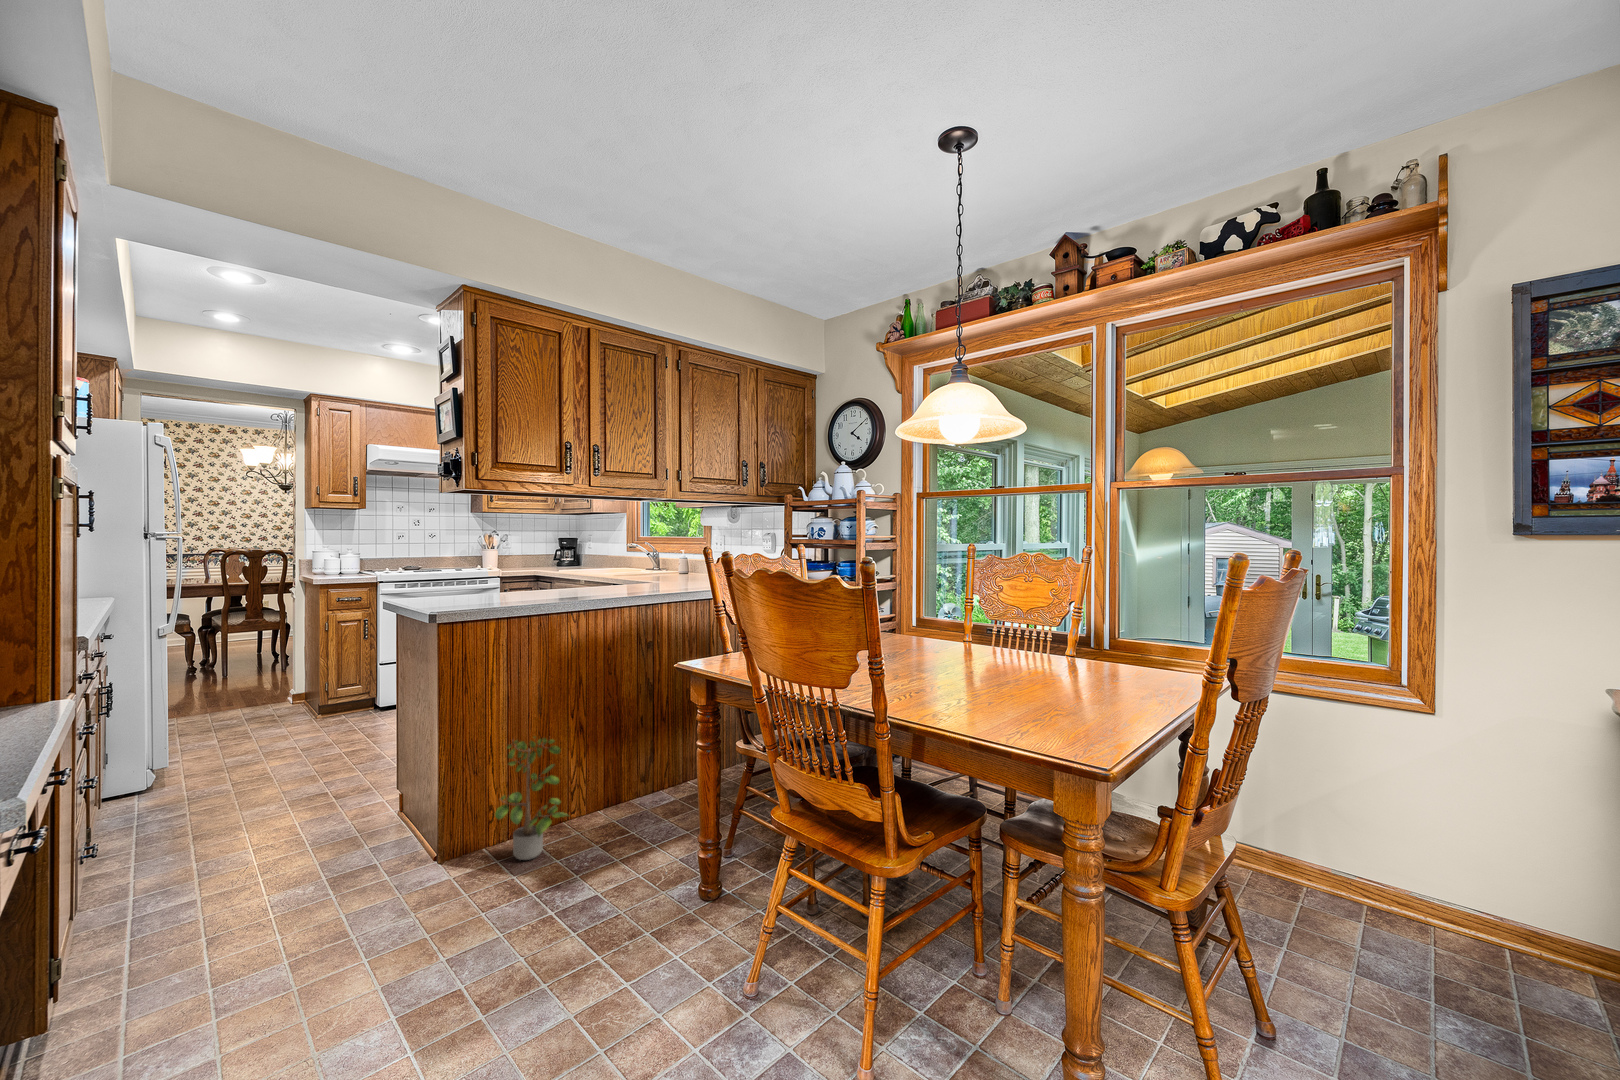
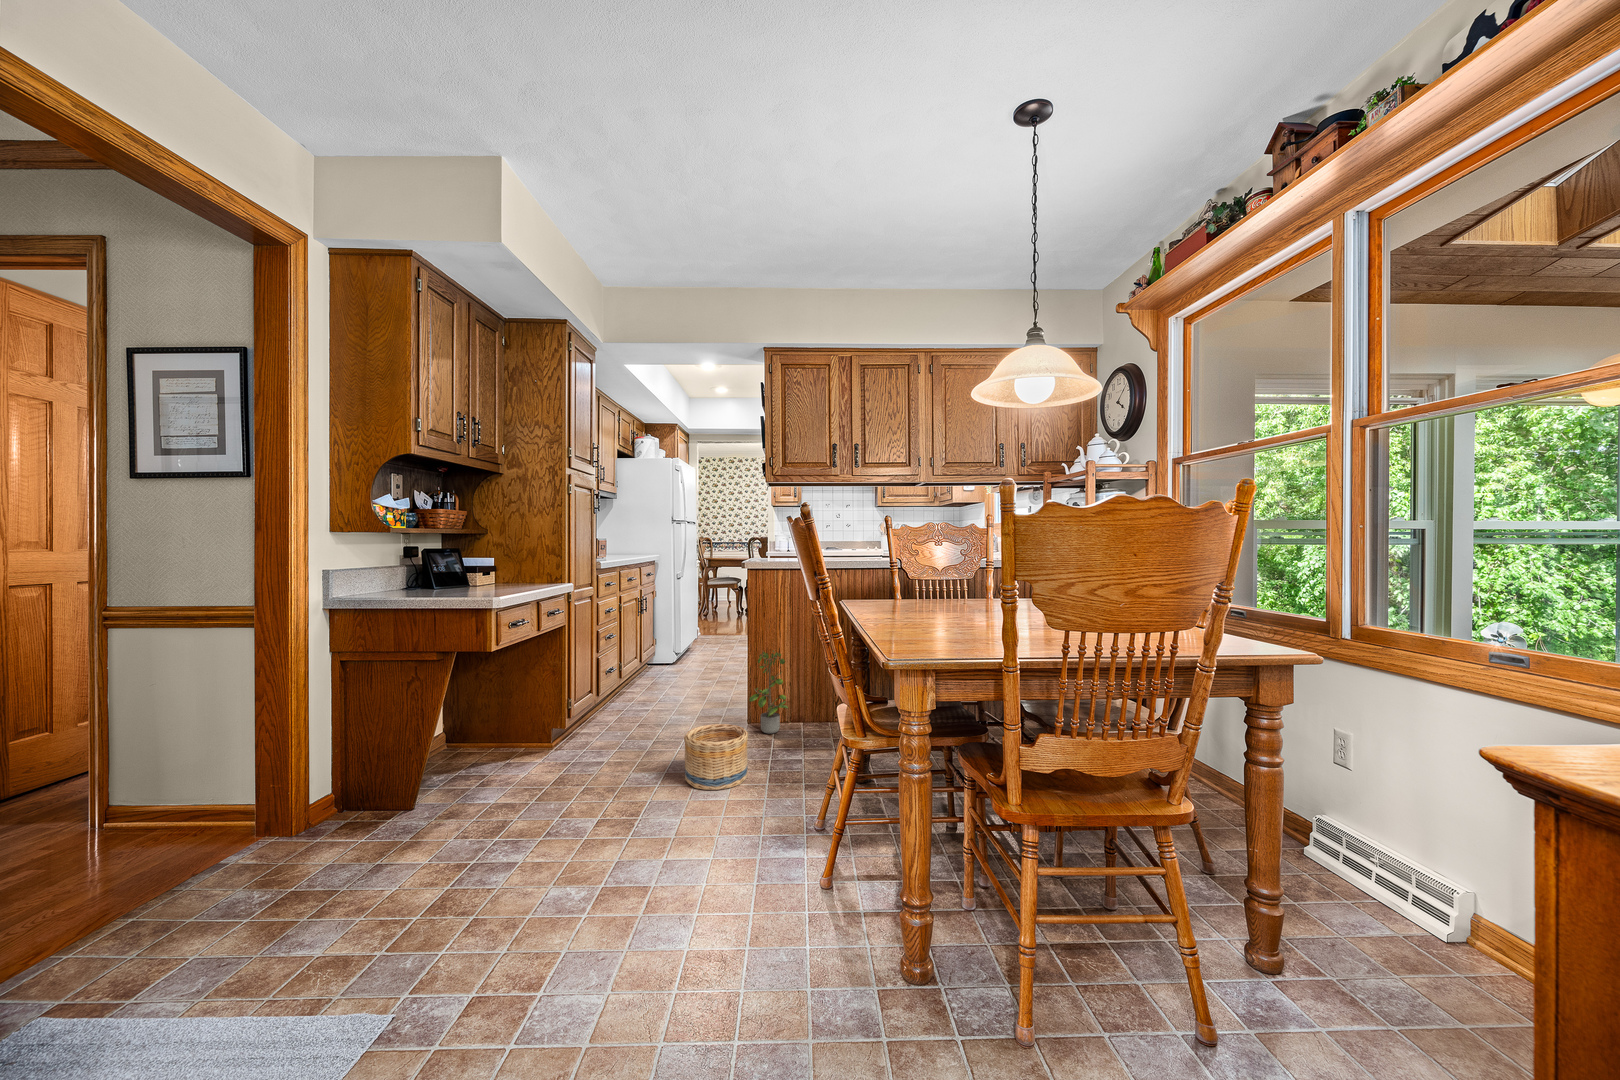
basket: none [480,867,588,992] -> present [684,724,748,790]

